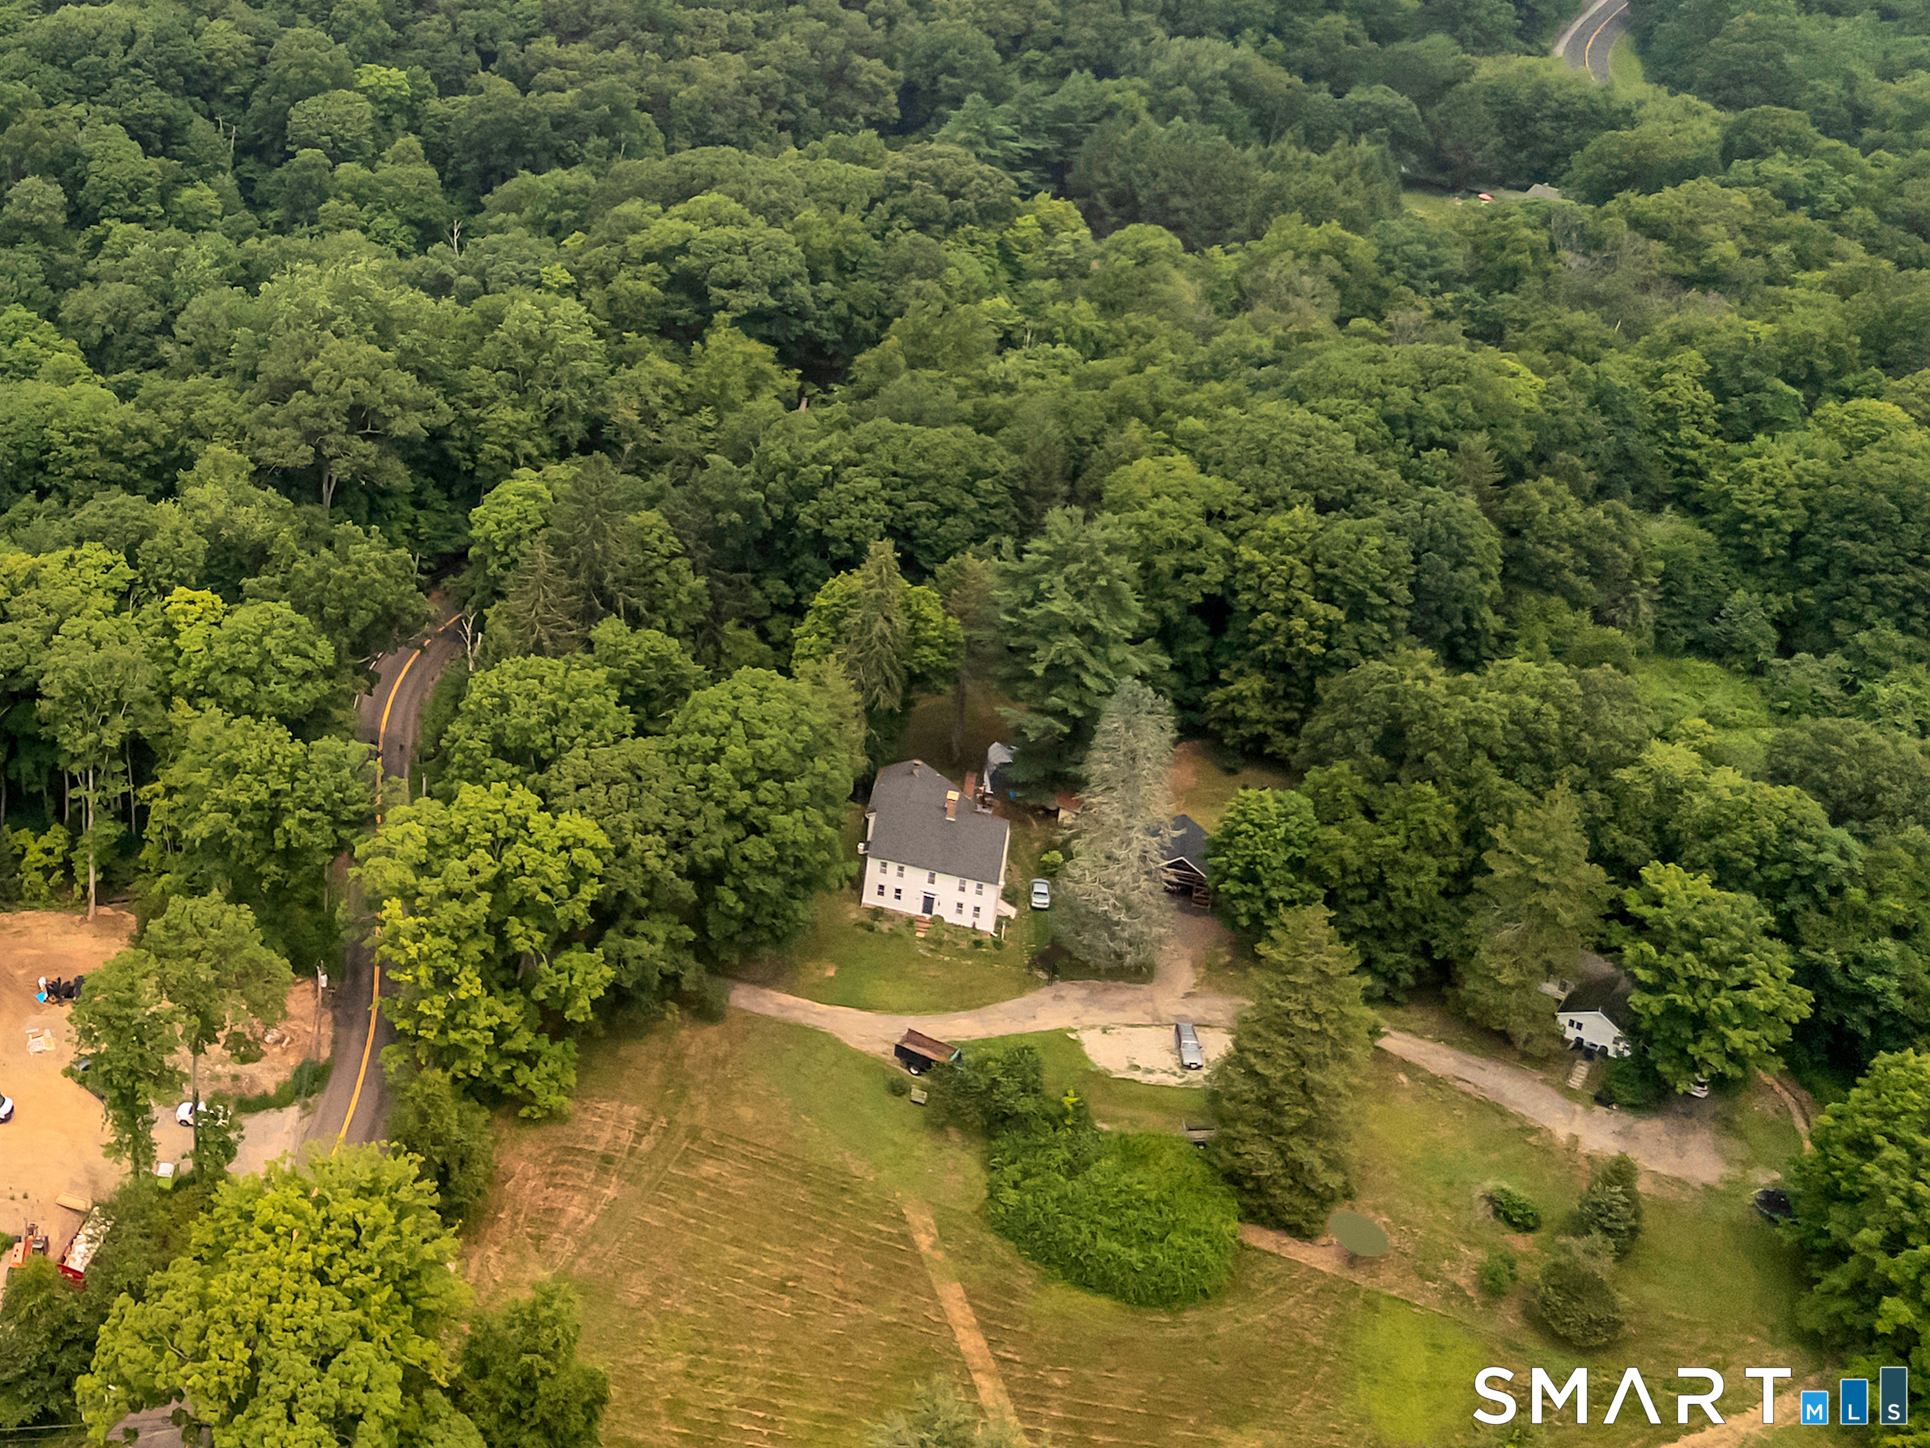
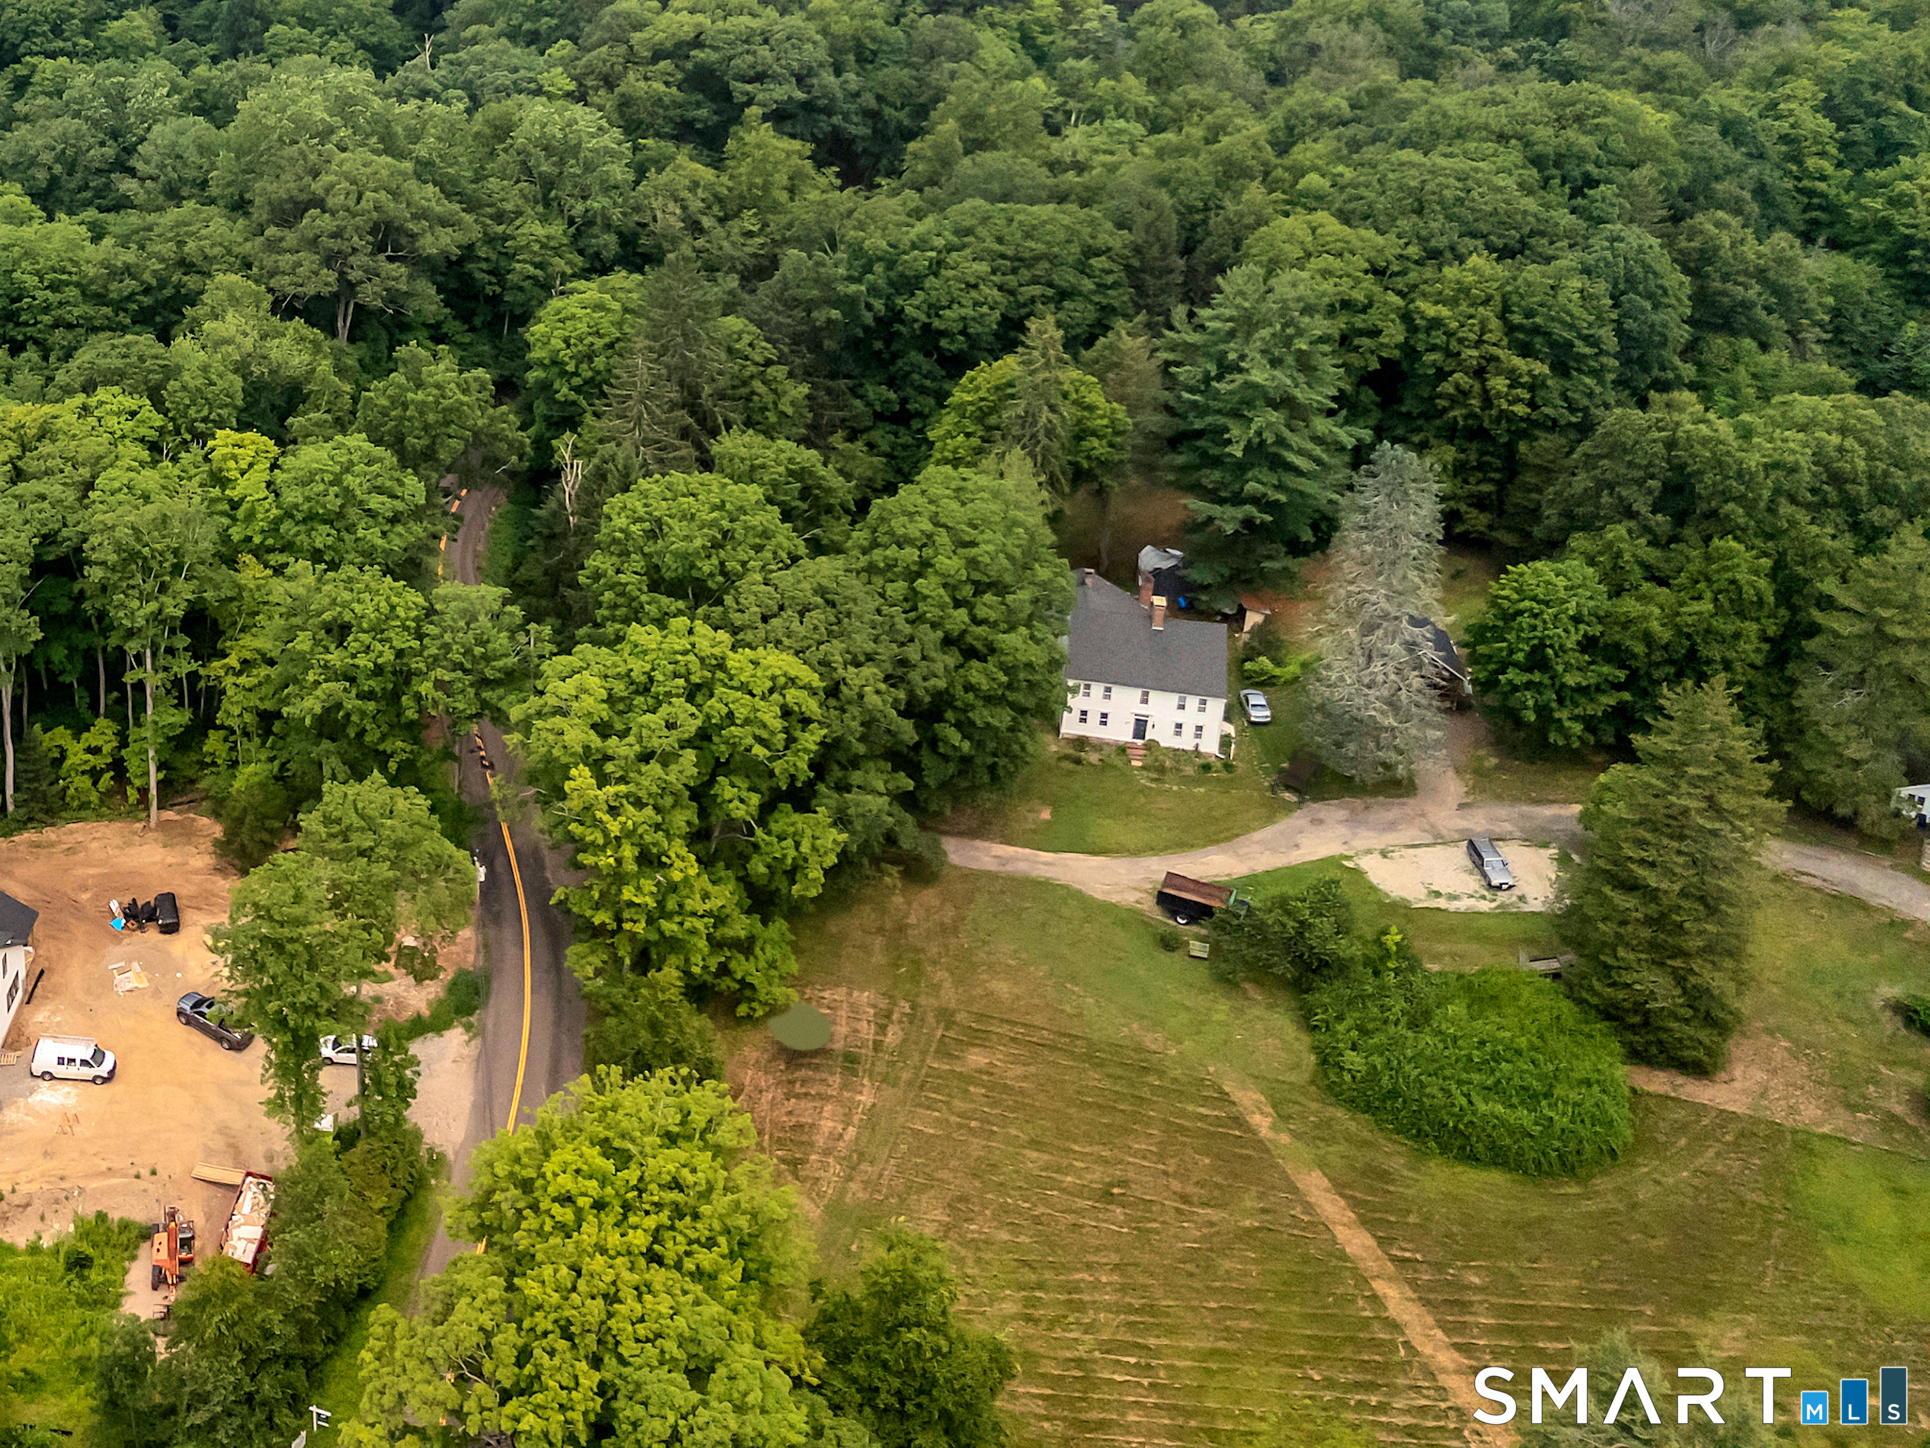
round table: present [1328,1211,1390,1267] -> present [769,1002,832,1063]

